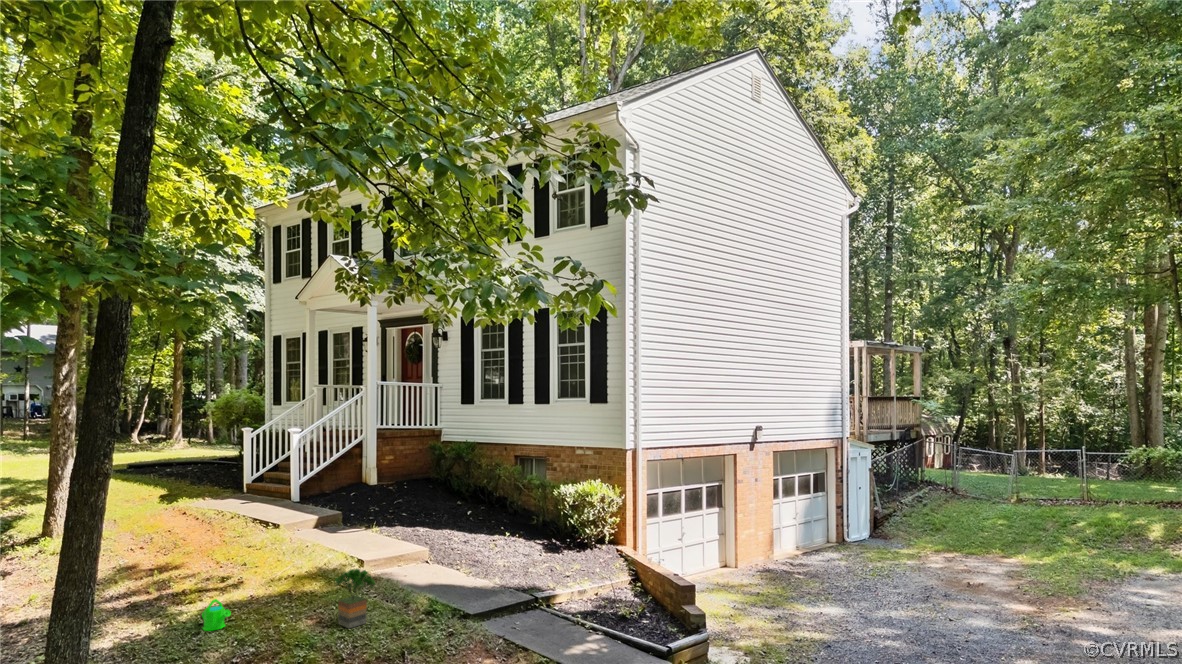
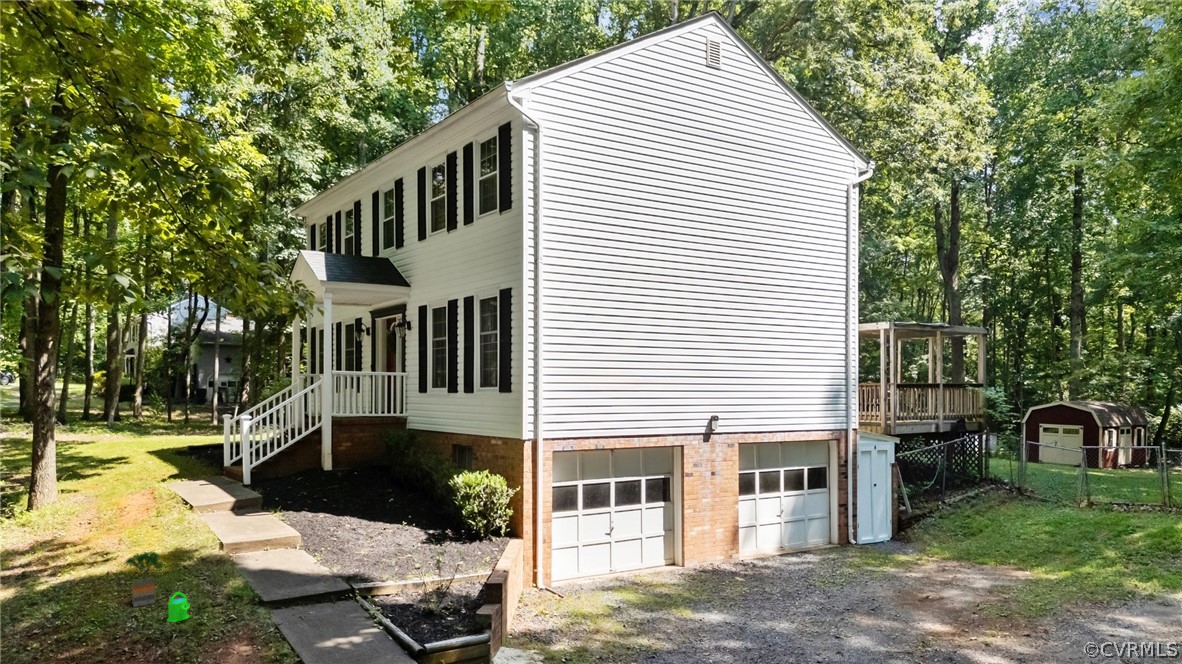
watering can: present [202,599,231,631] -> present [167,592,190,622]

